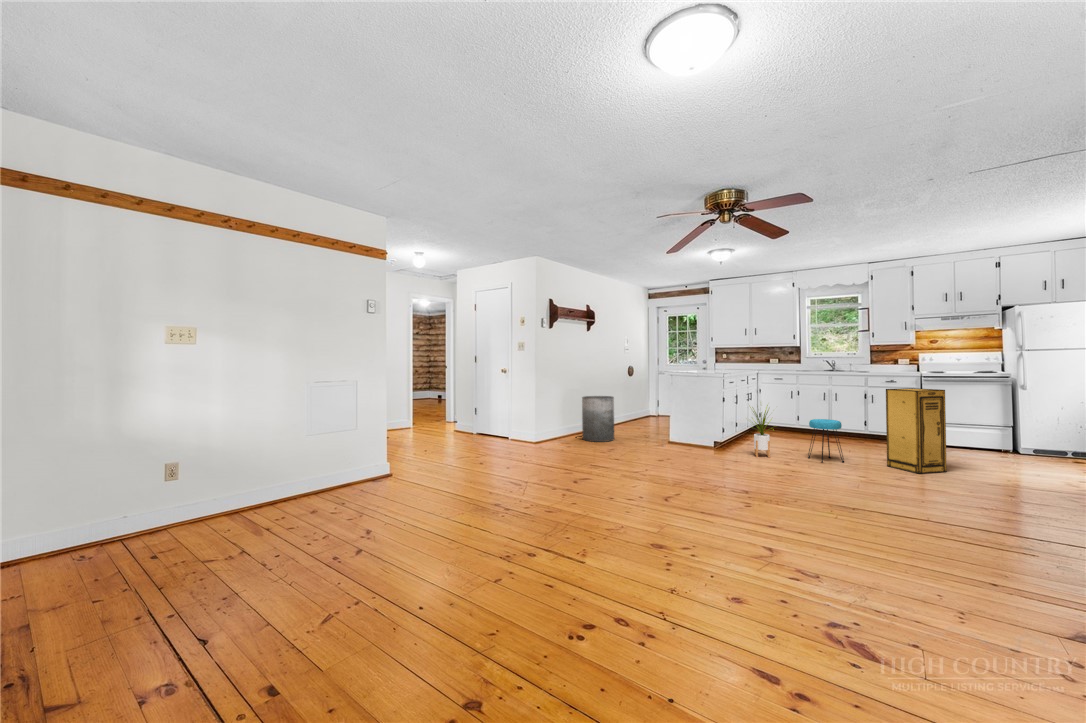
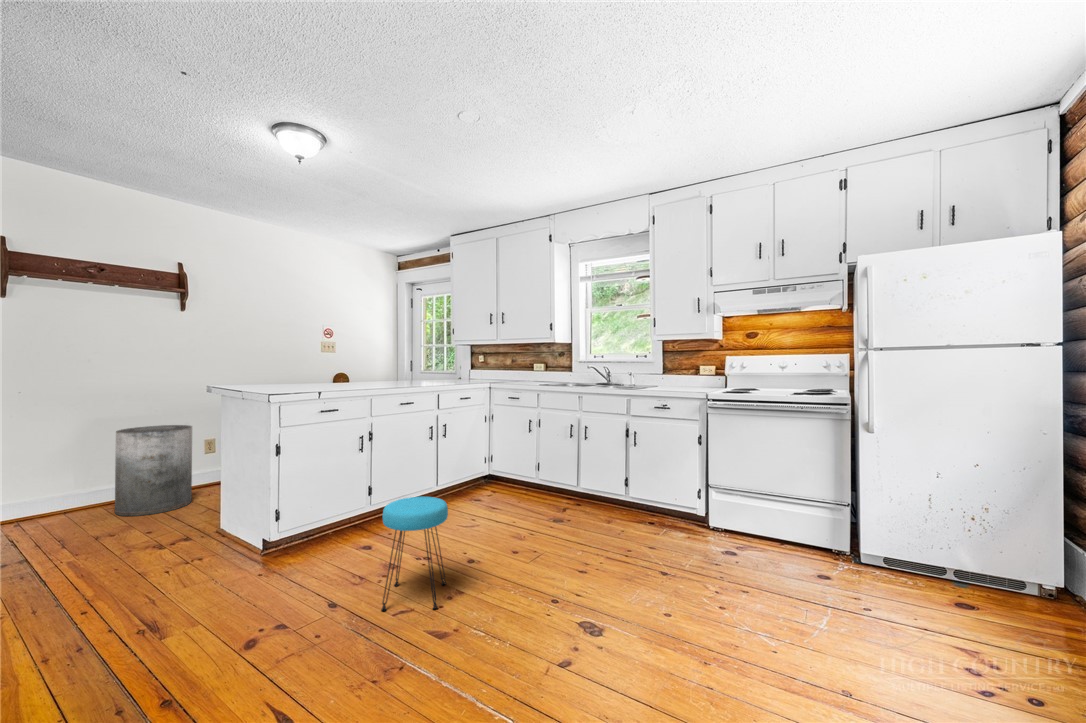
storage cabinet: present [886,388,947,474] -> none [508,435,612,684]
house plant: present [750,405,771,458] -> none [277,449,351,583]

